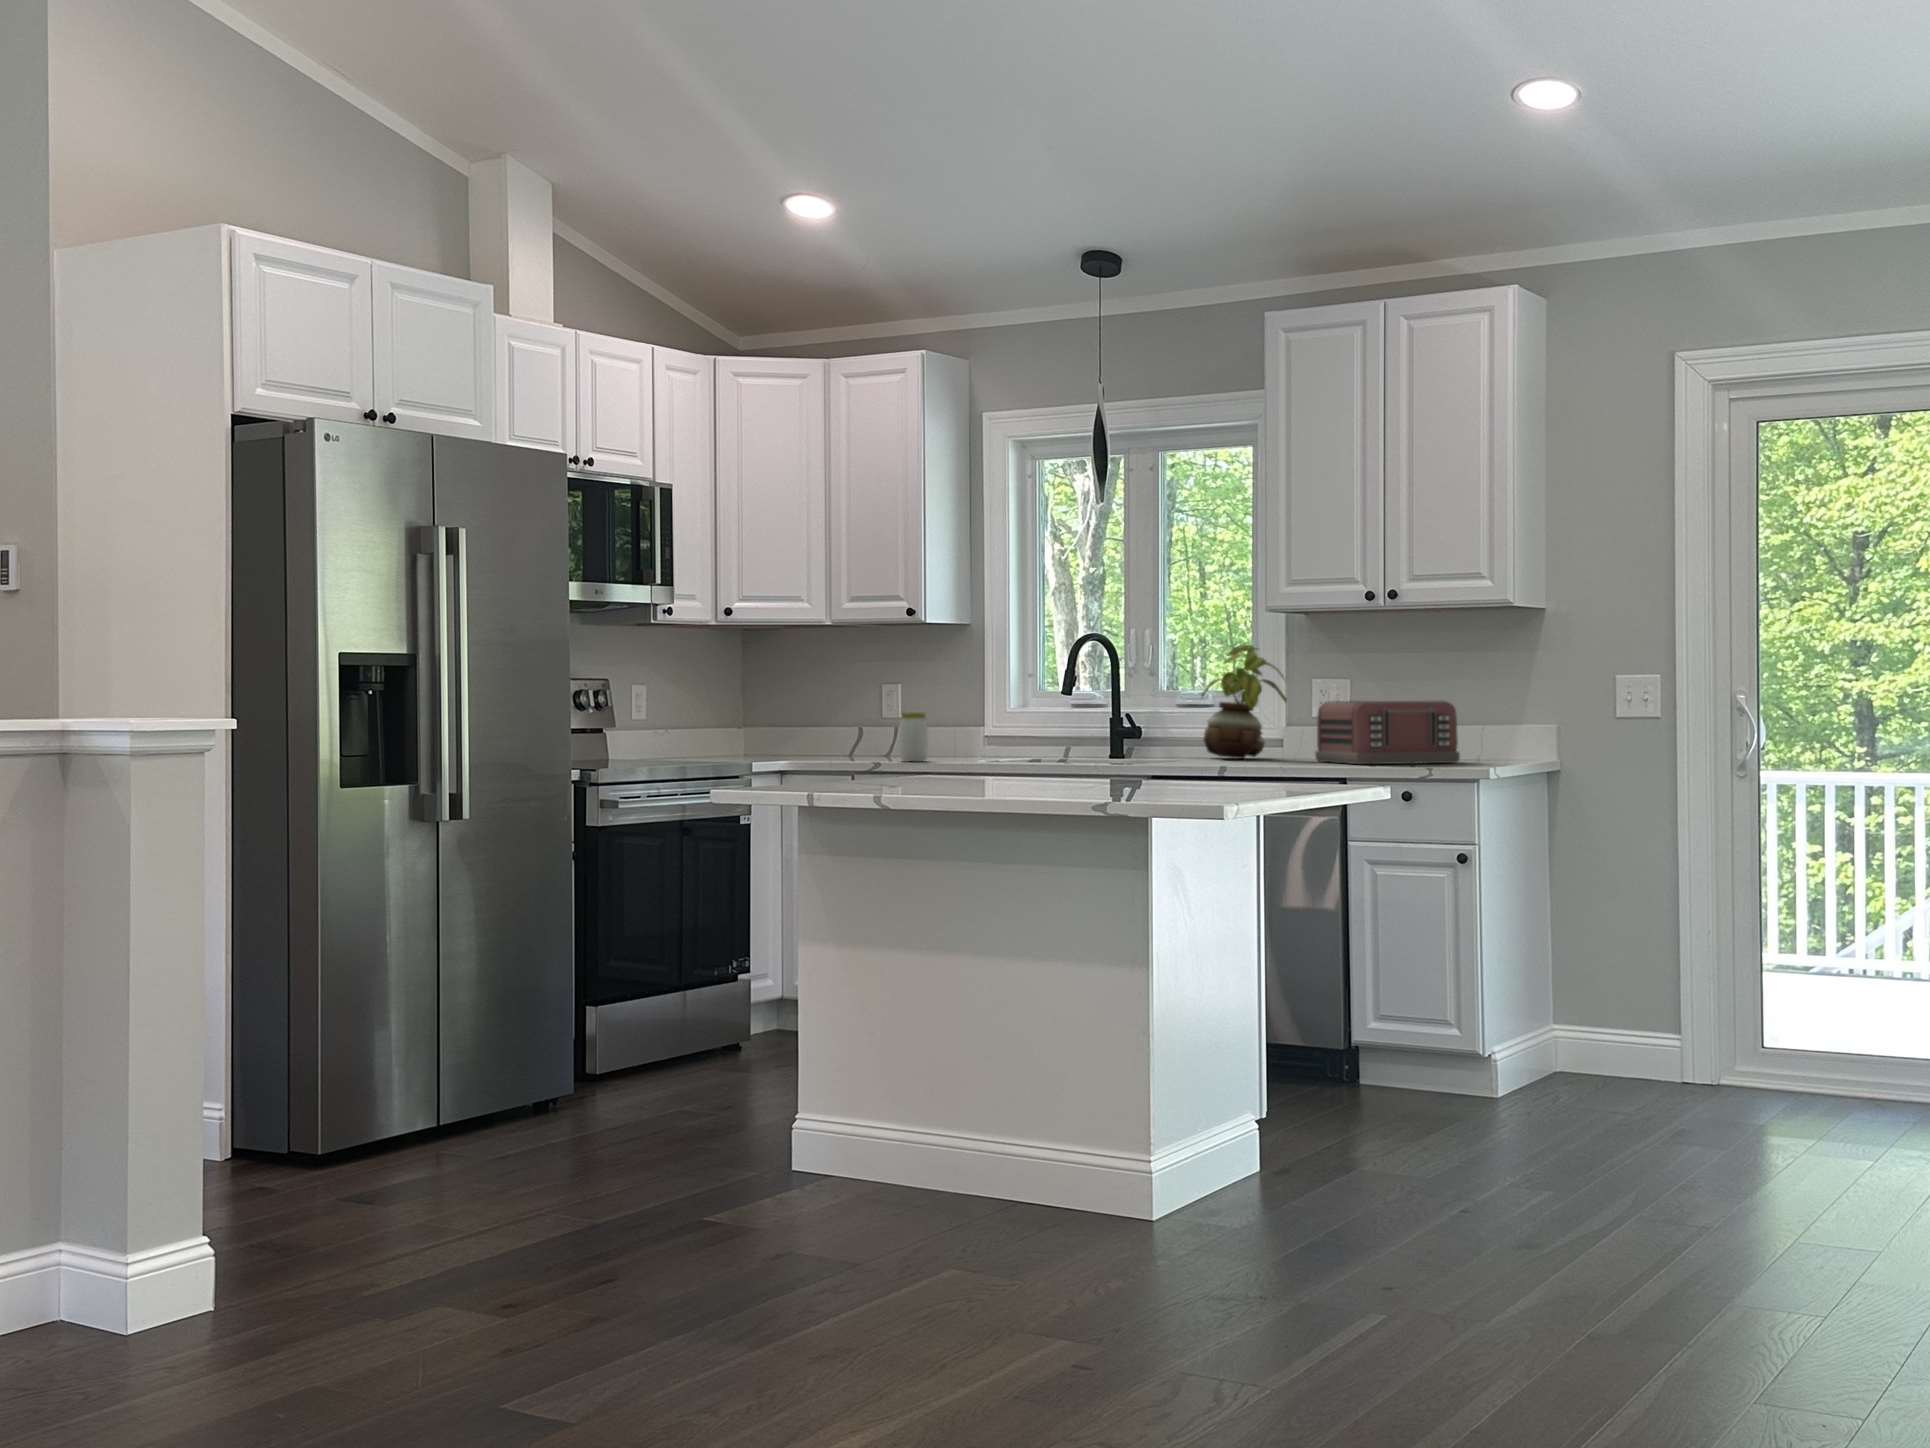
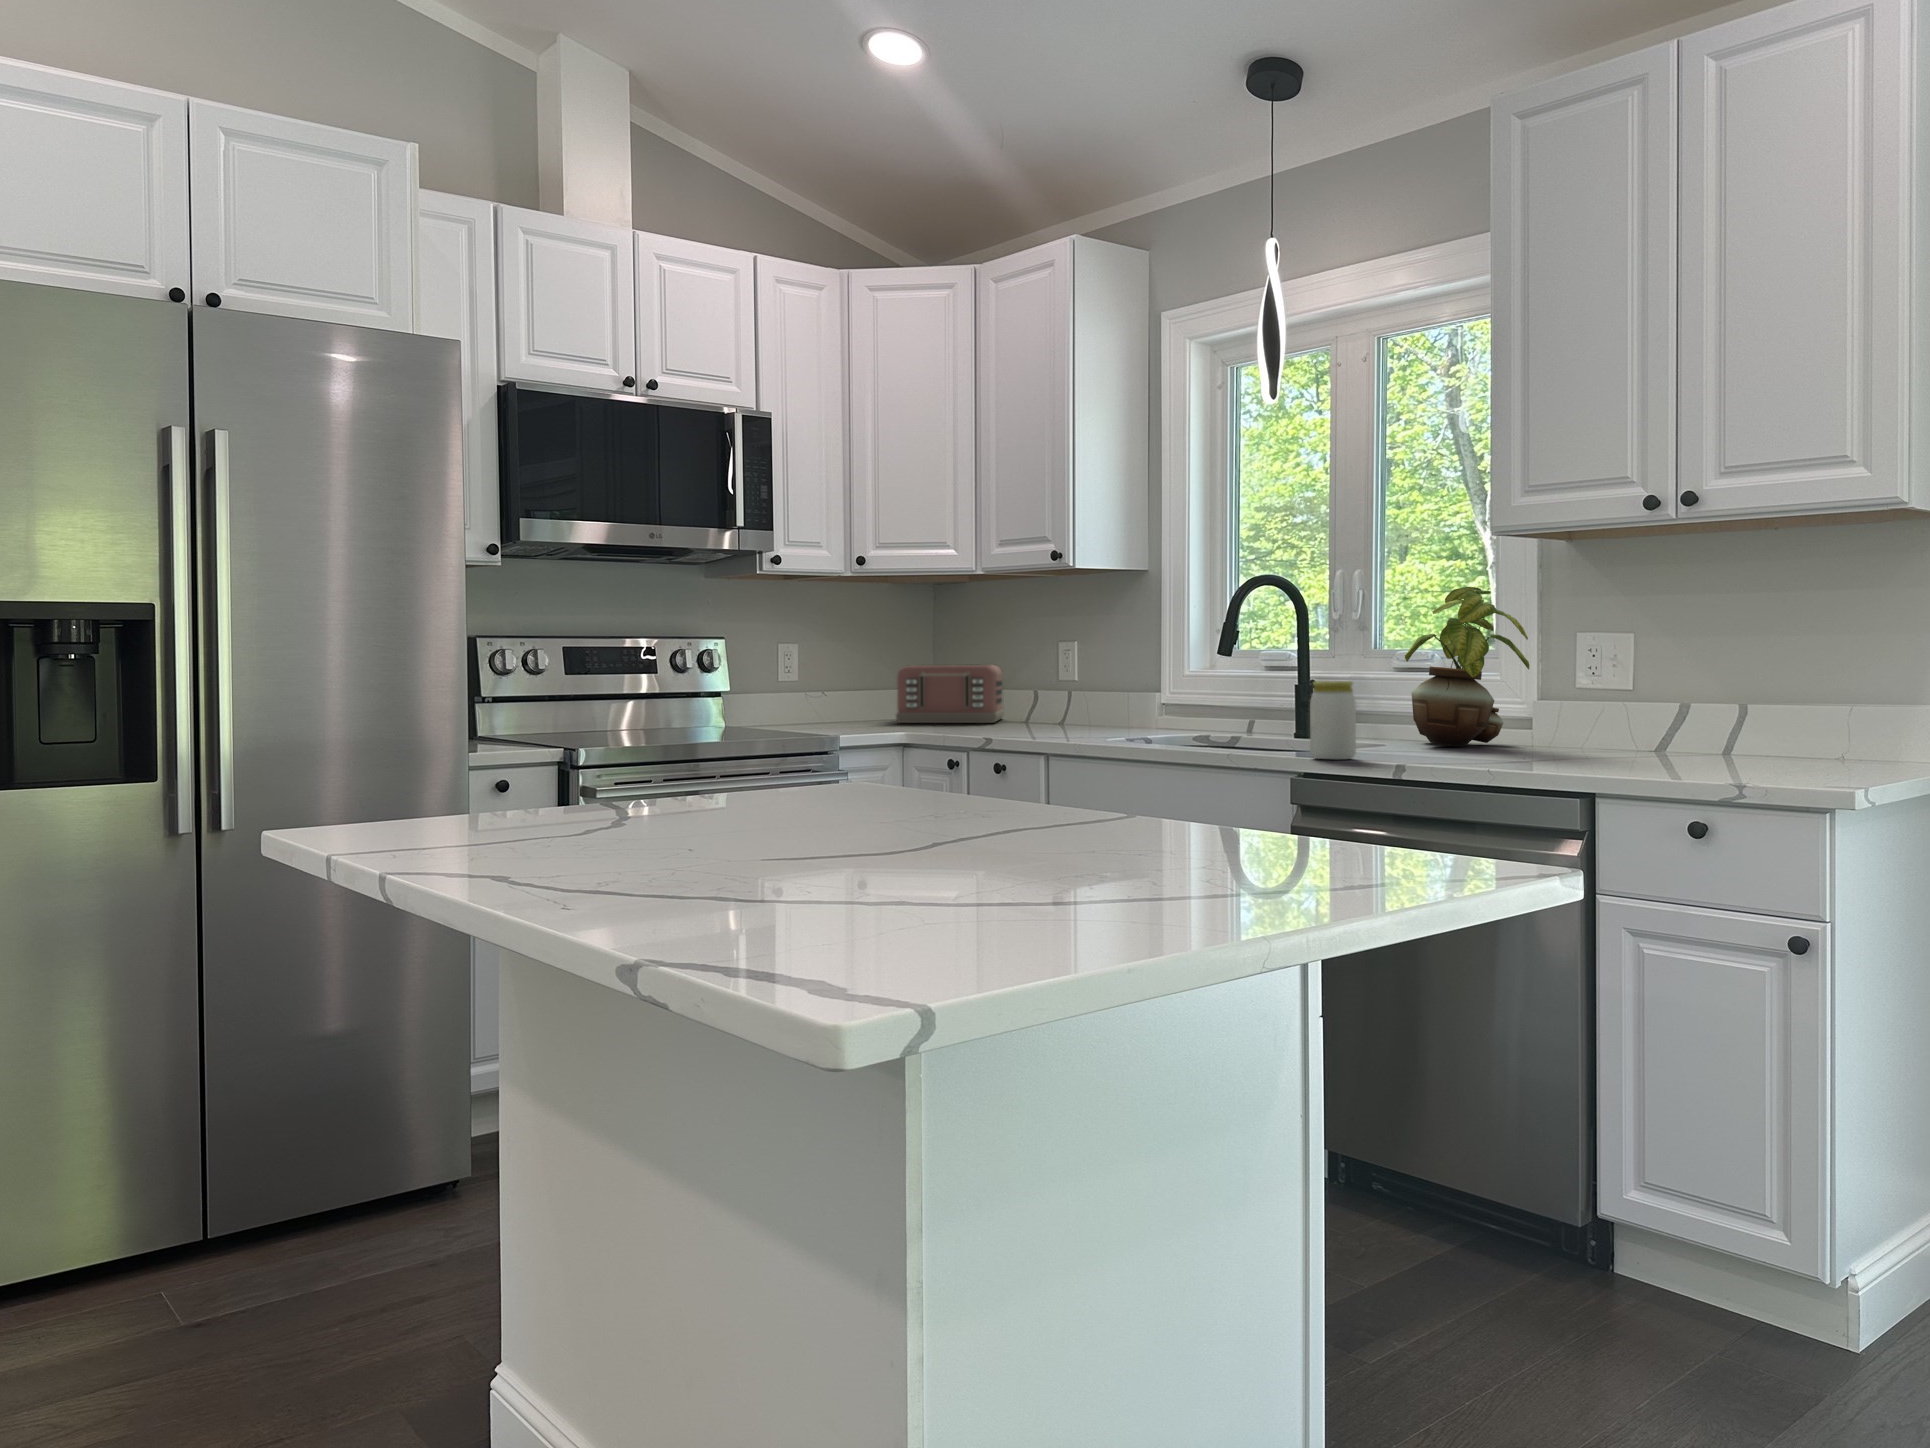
toaster: present [1315,701,1460,764] -> present [896,664,1005,723]
jar: present [899,712,928,761] -> present [1310,681,1356,759]

